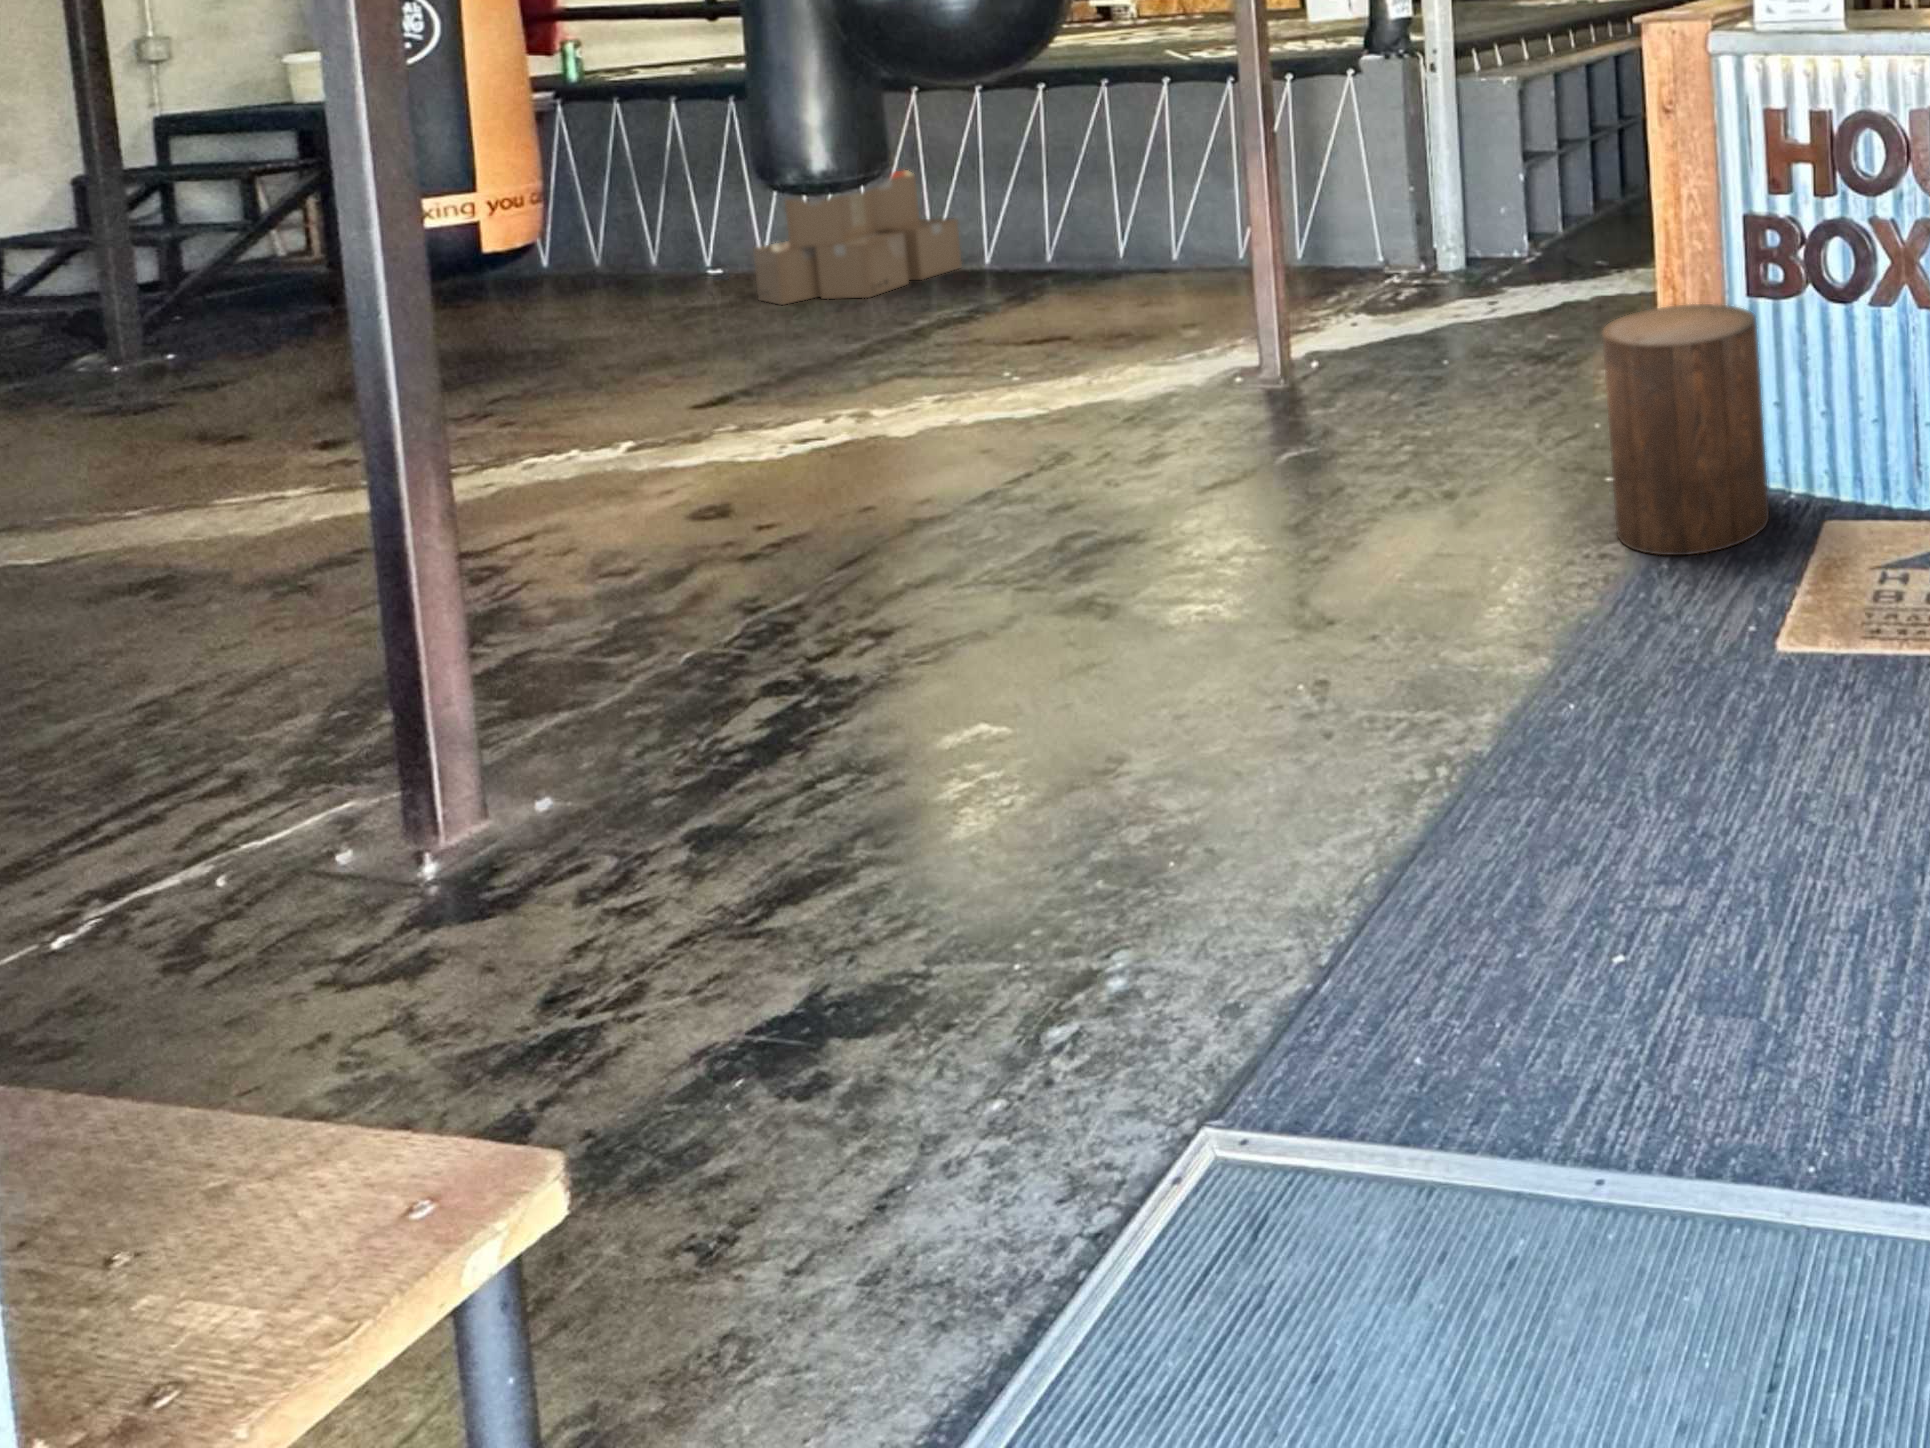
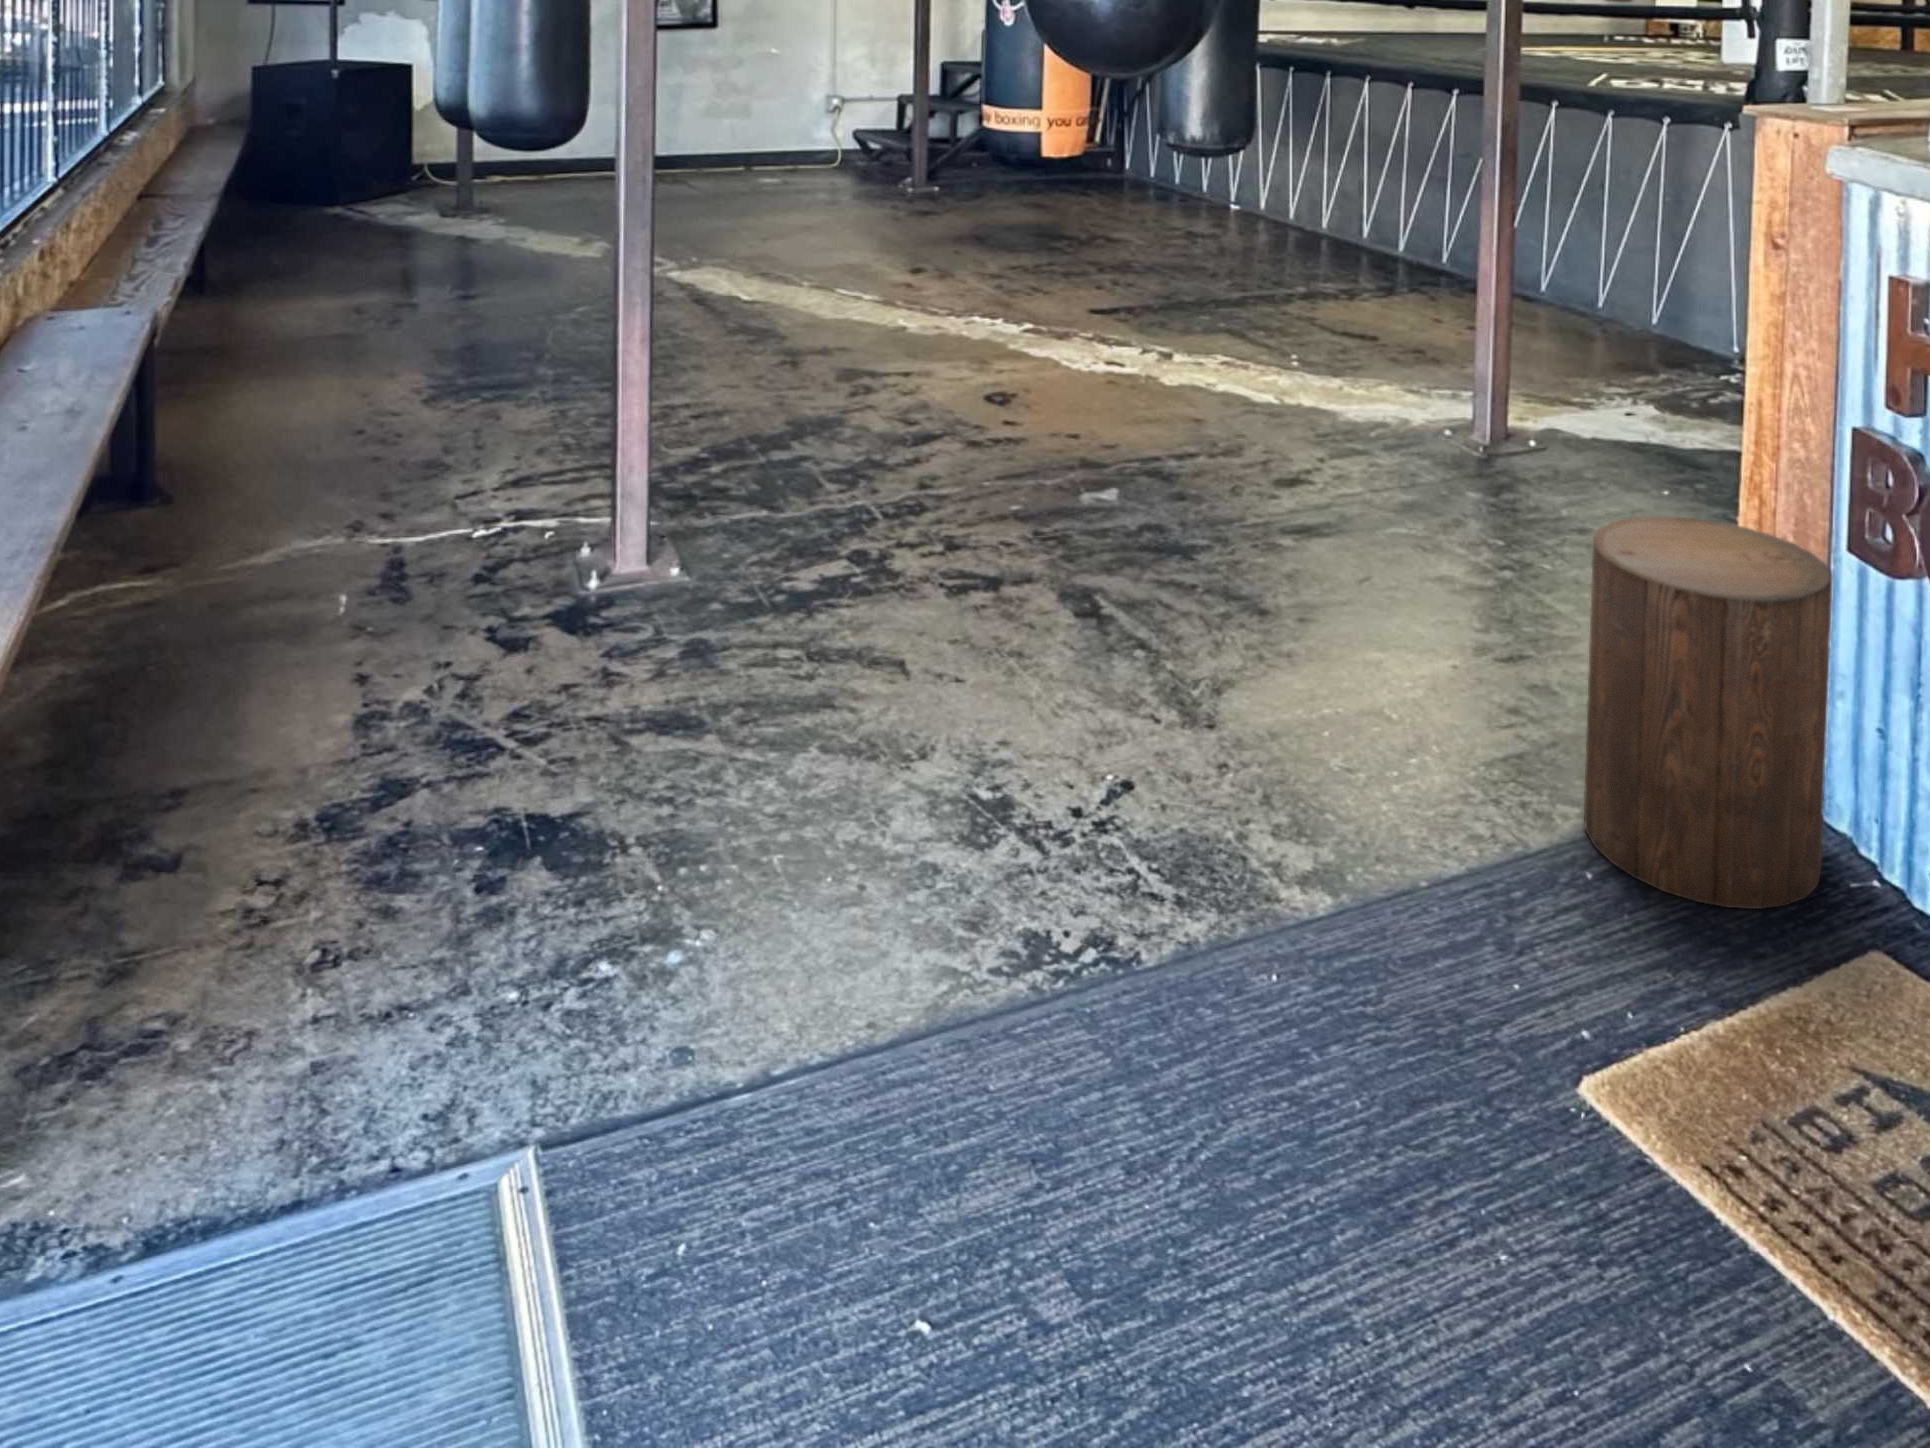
cardboard box: present [753,170,962,305] -> none [1227,151,1384,261]

